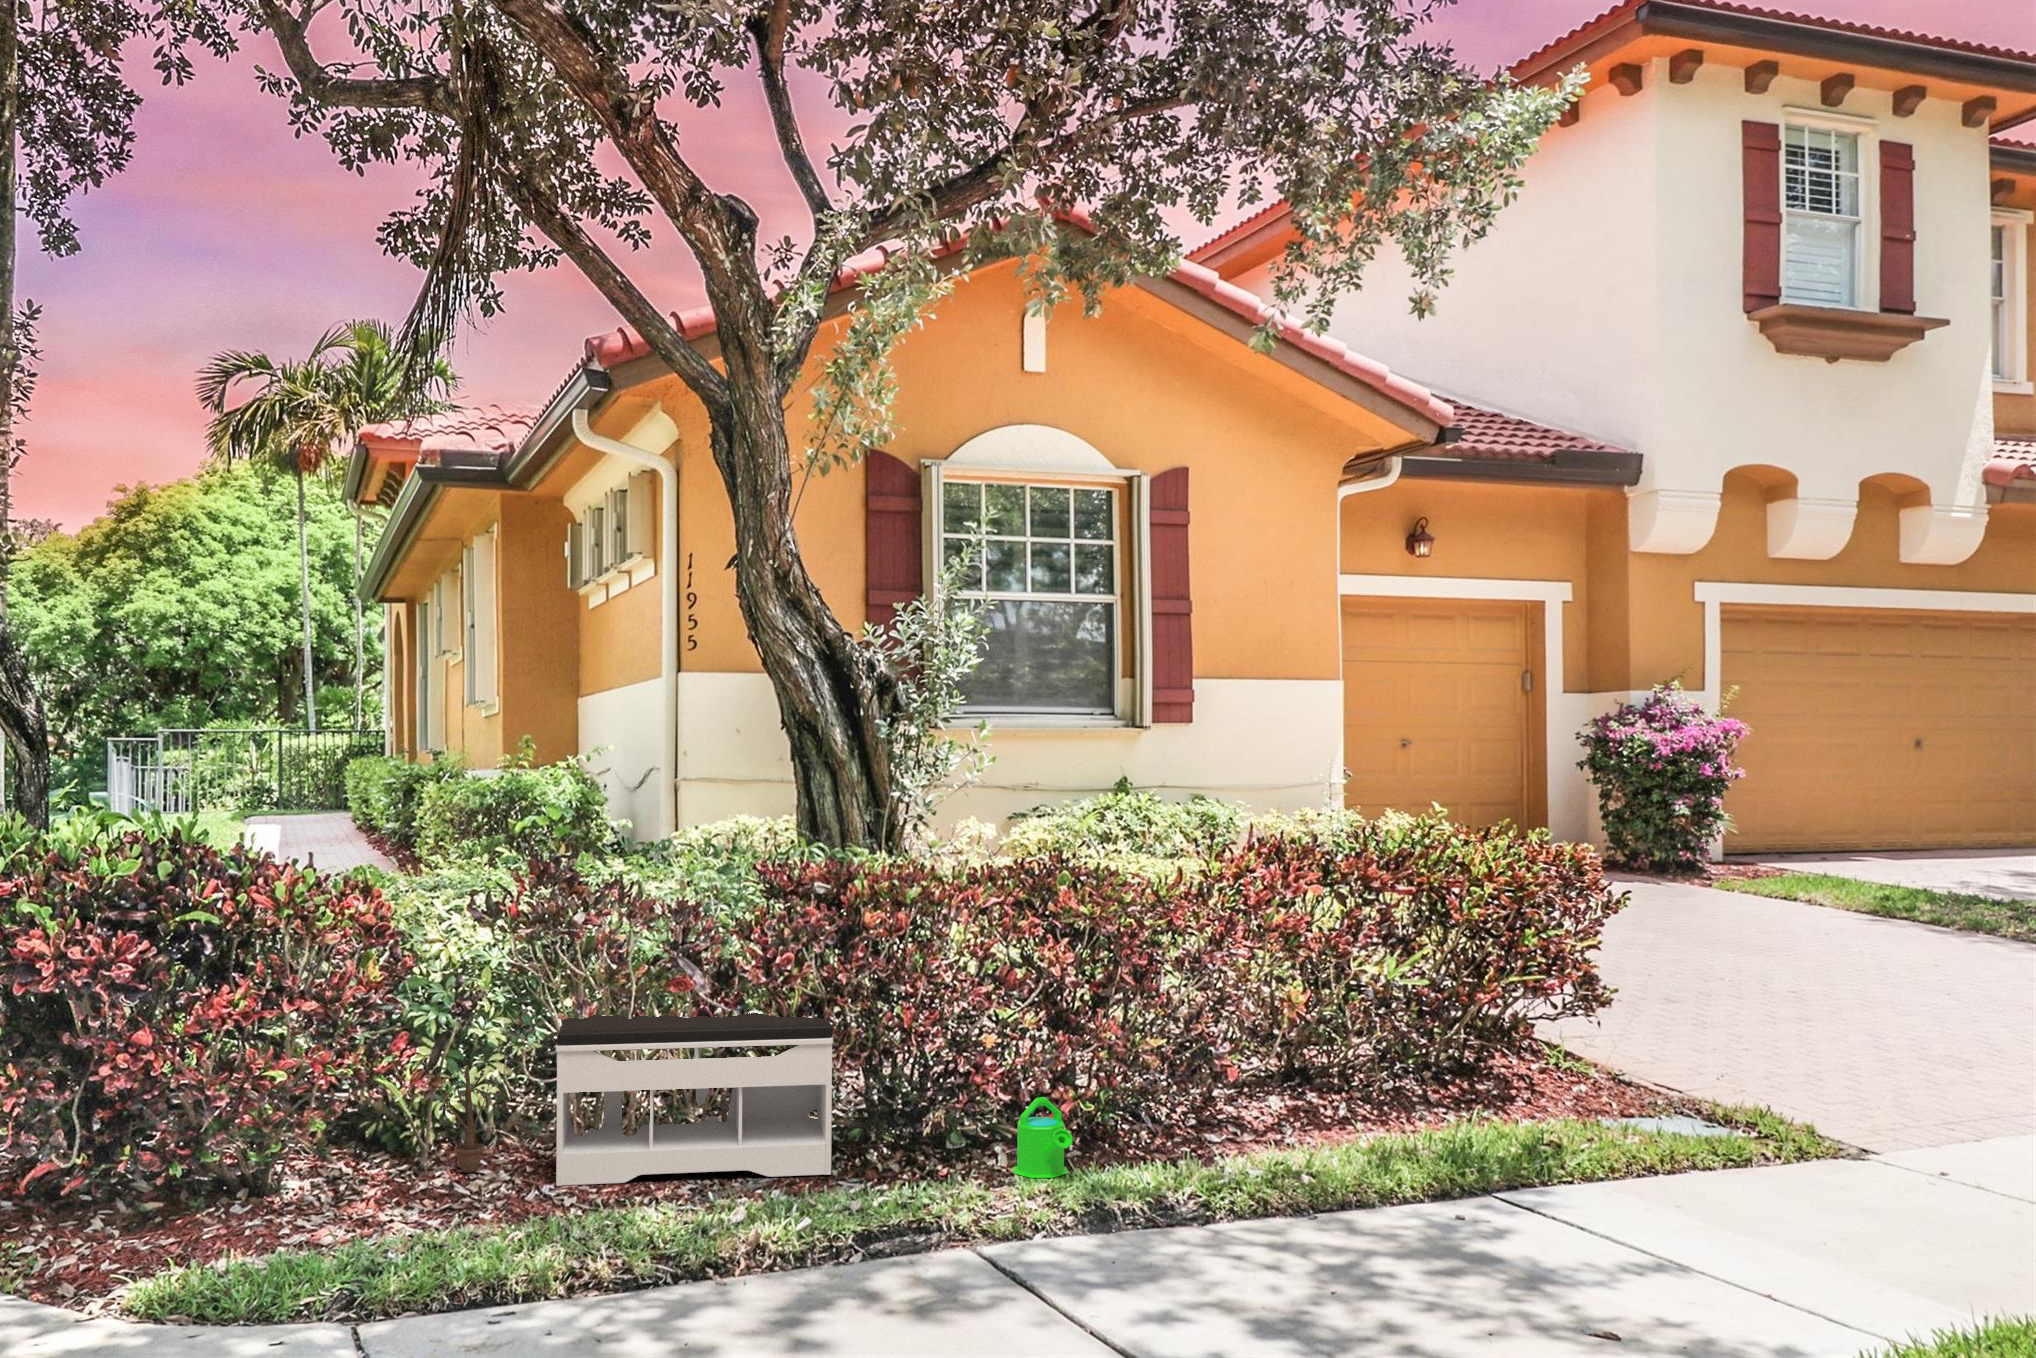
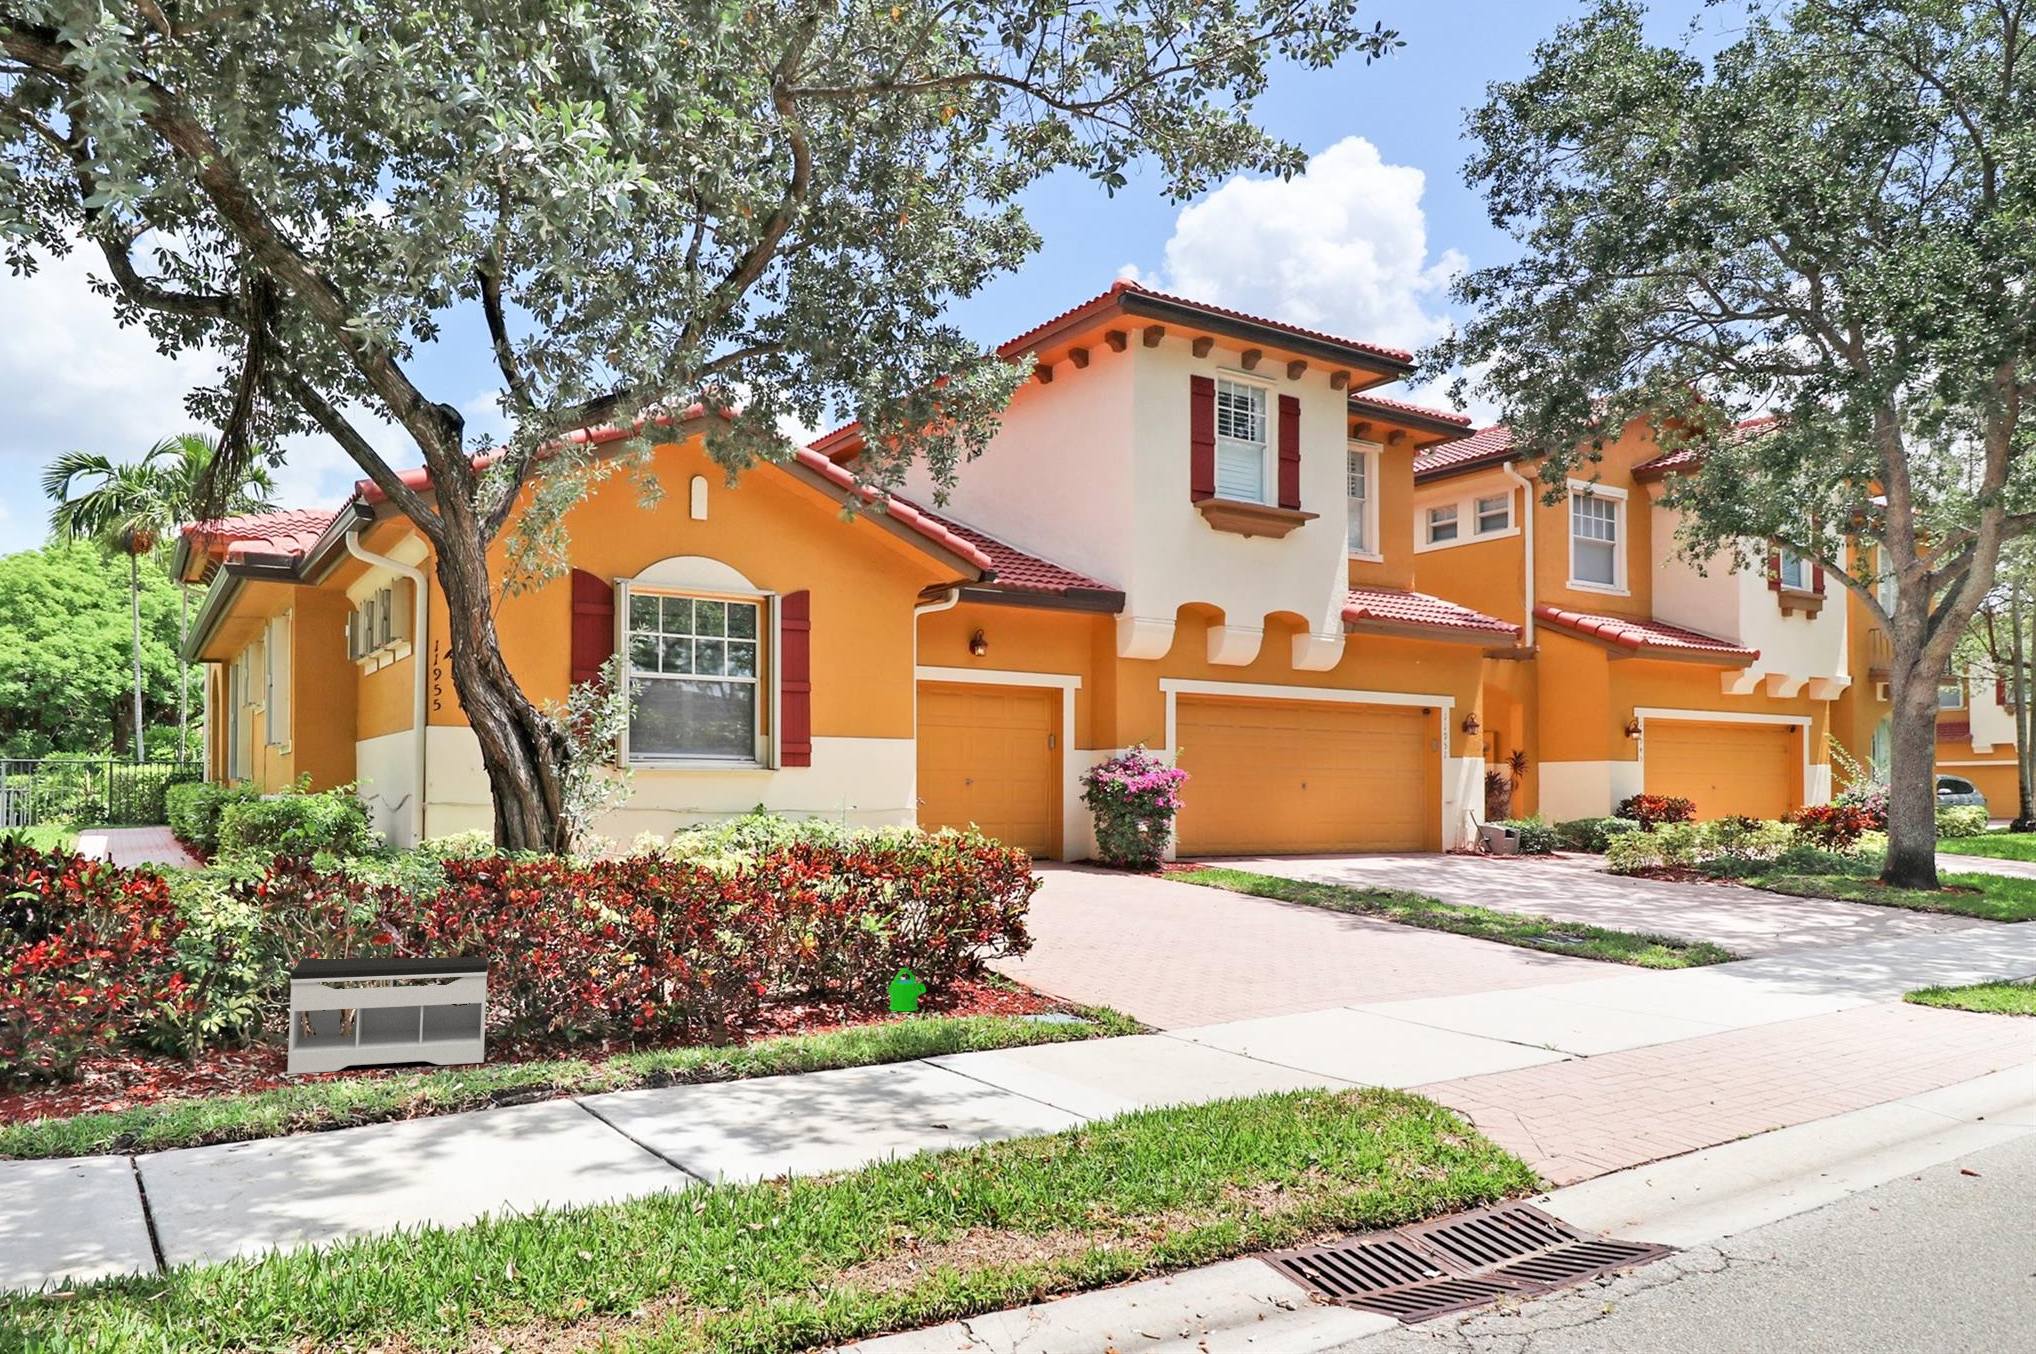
decorative plant: present [426,1067,501,1175] -> present [695,981,739,1047]
watering can: present [1013,1097,1073,1178] -> present [888,968,926,1011]

